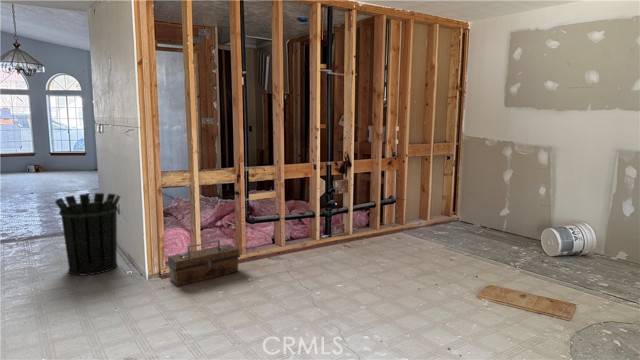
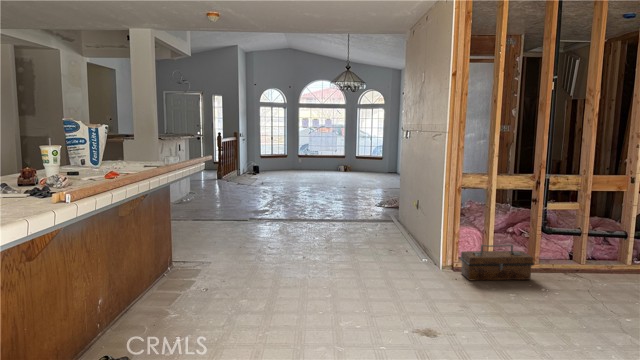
waste bin: present [55,193,120,275] -> none [373,188,422,256]

